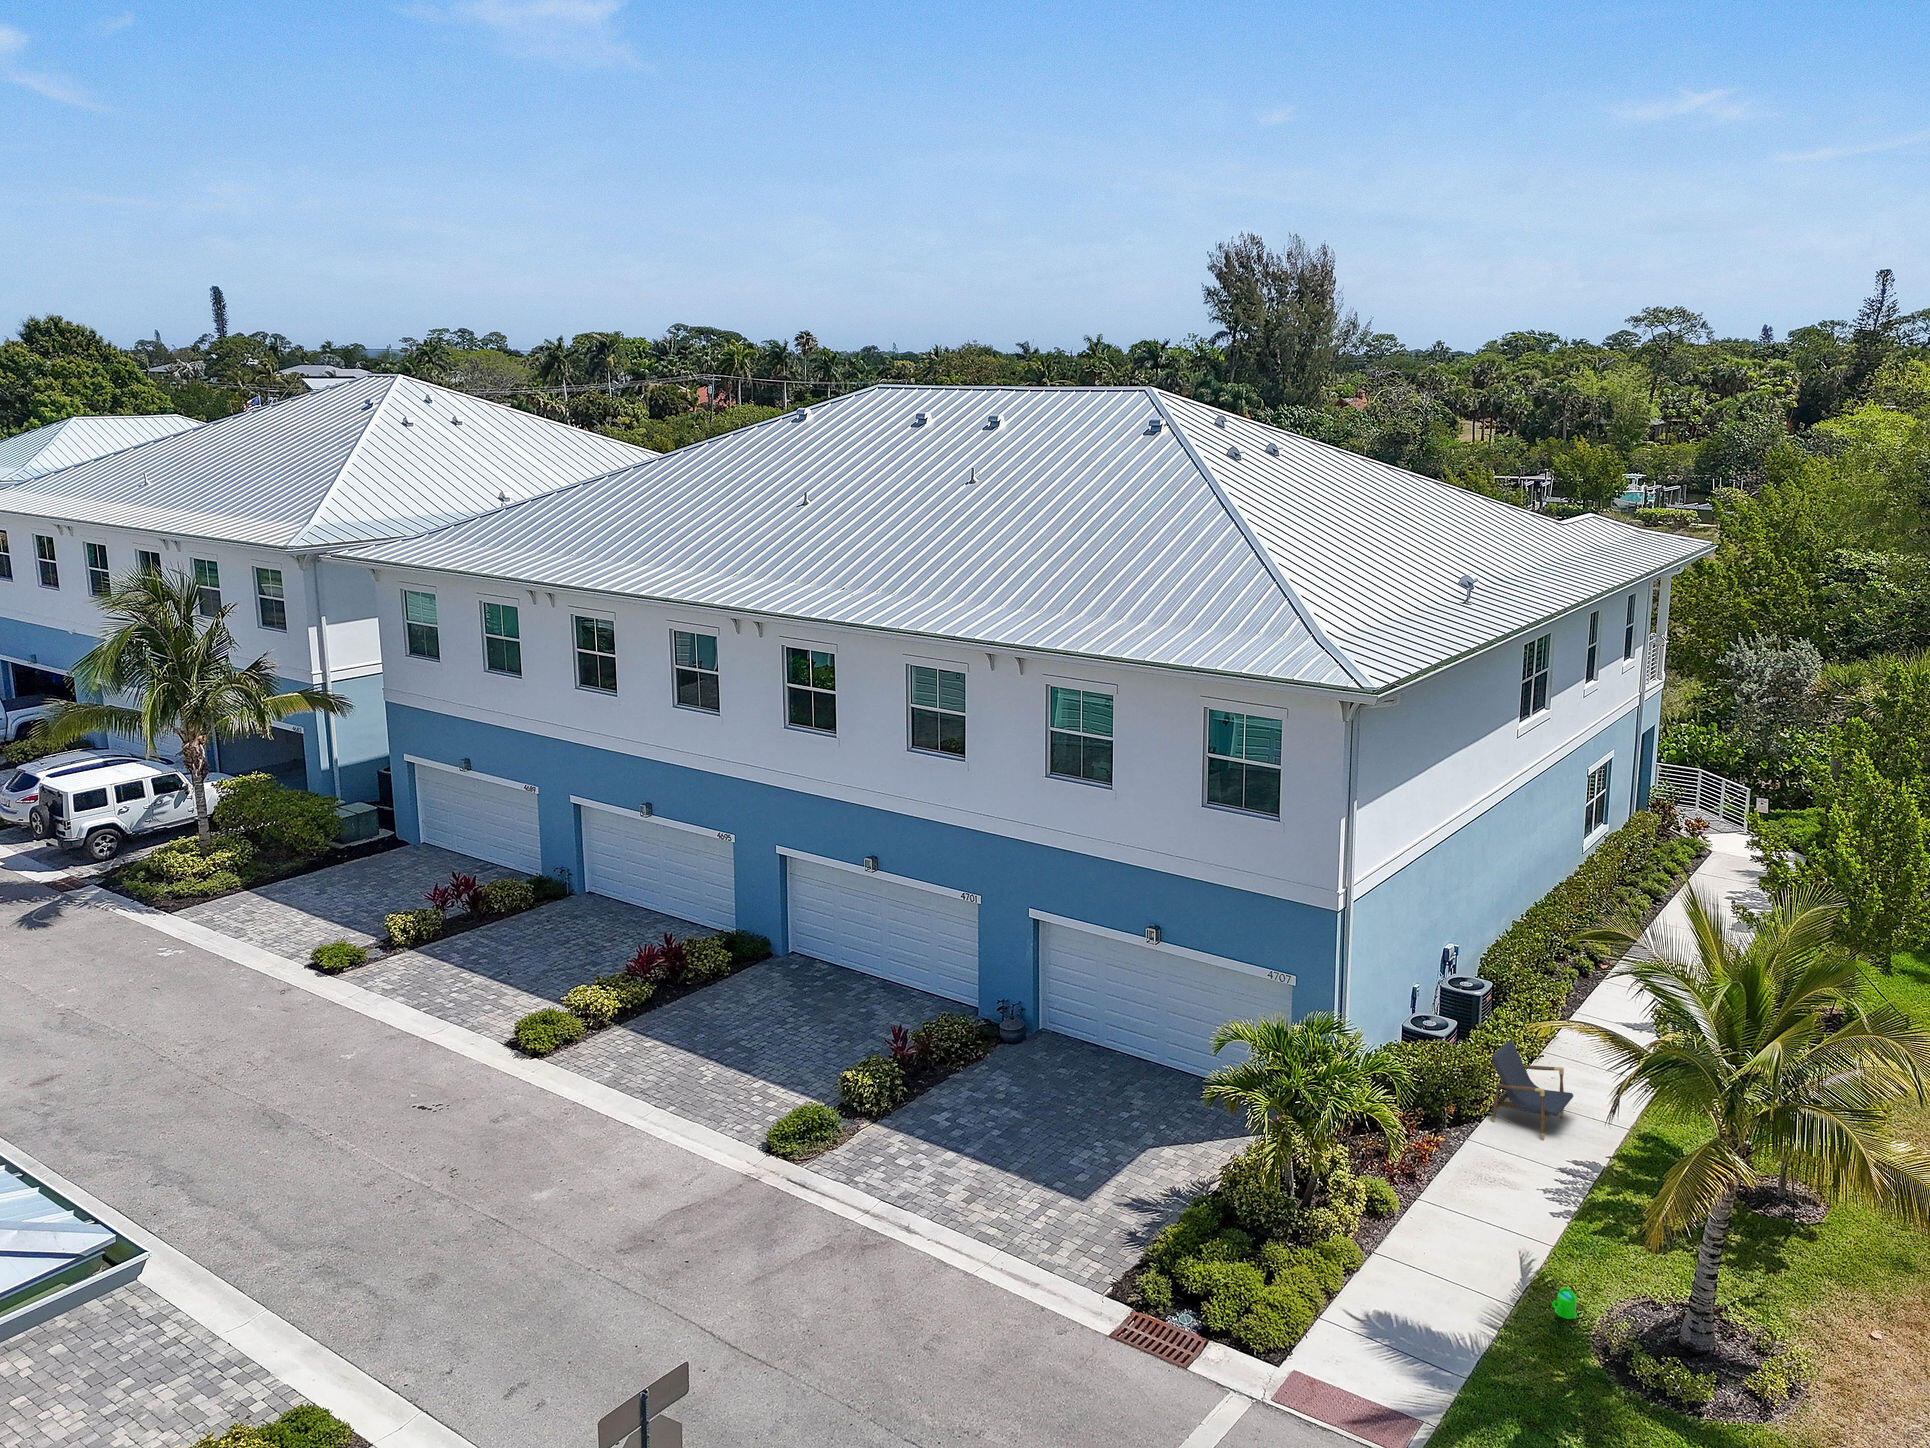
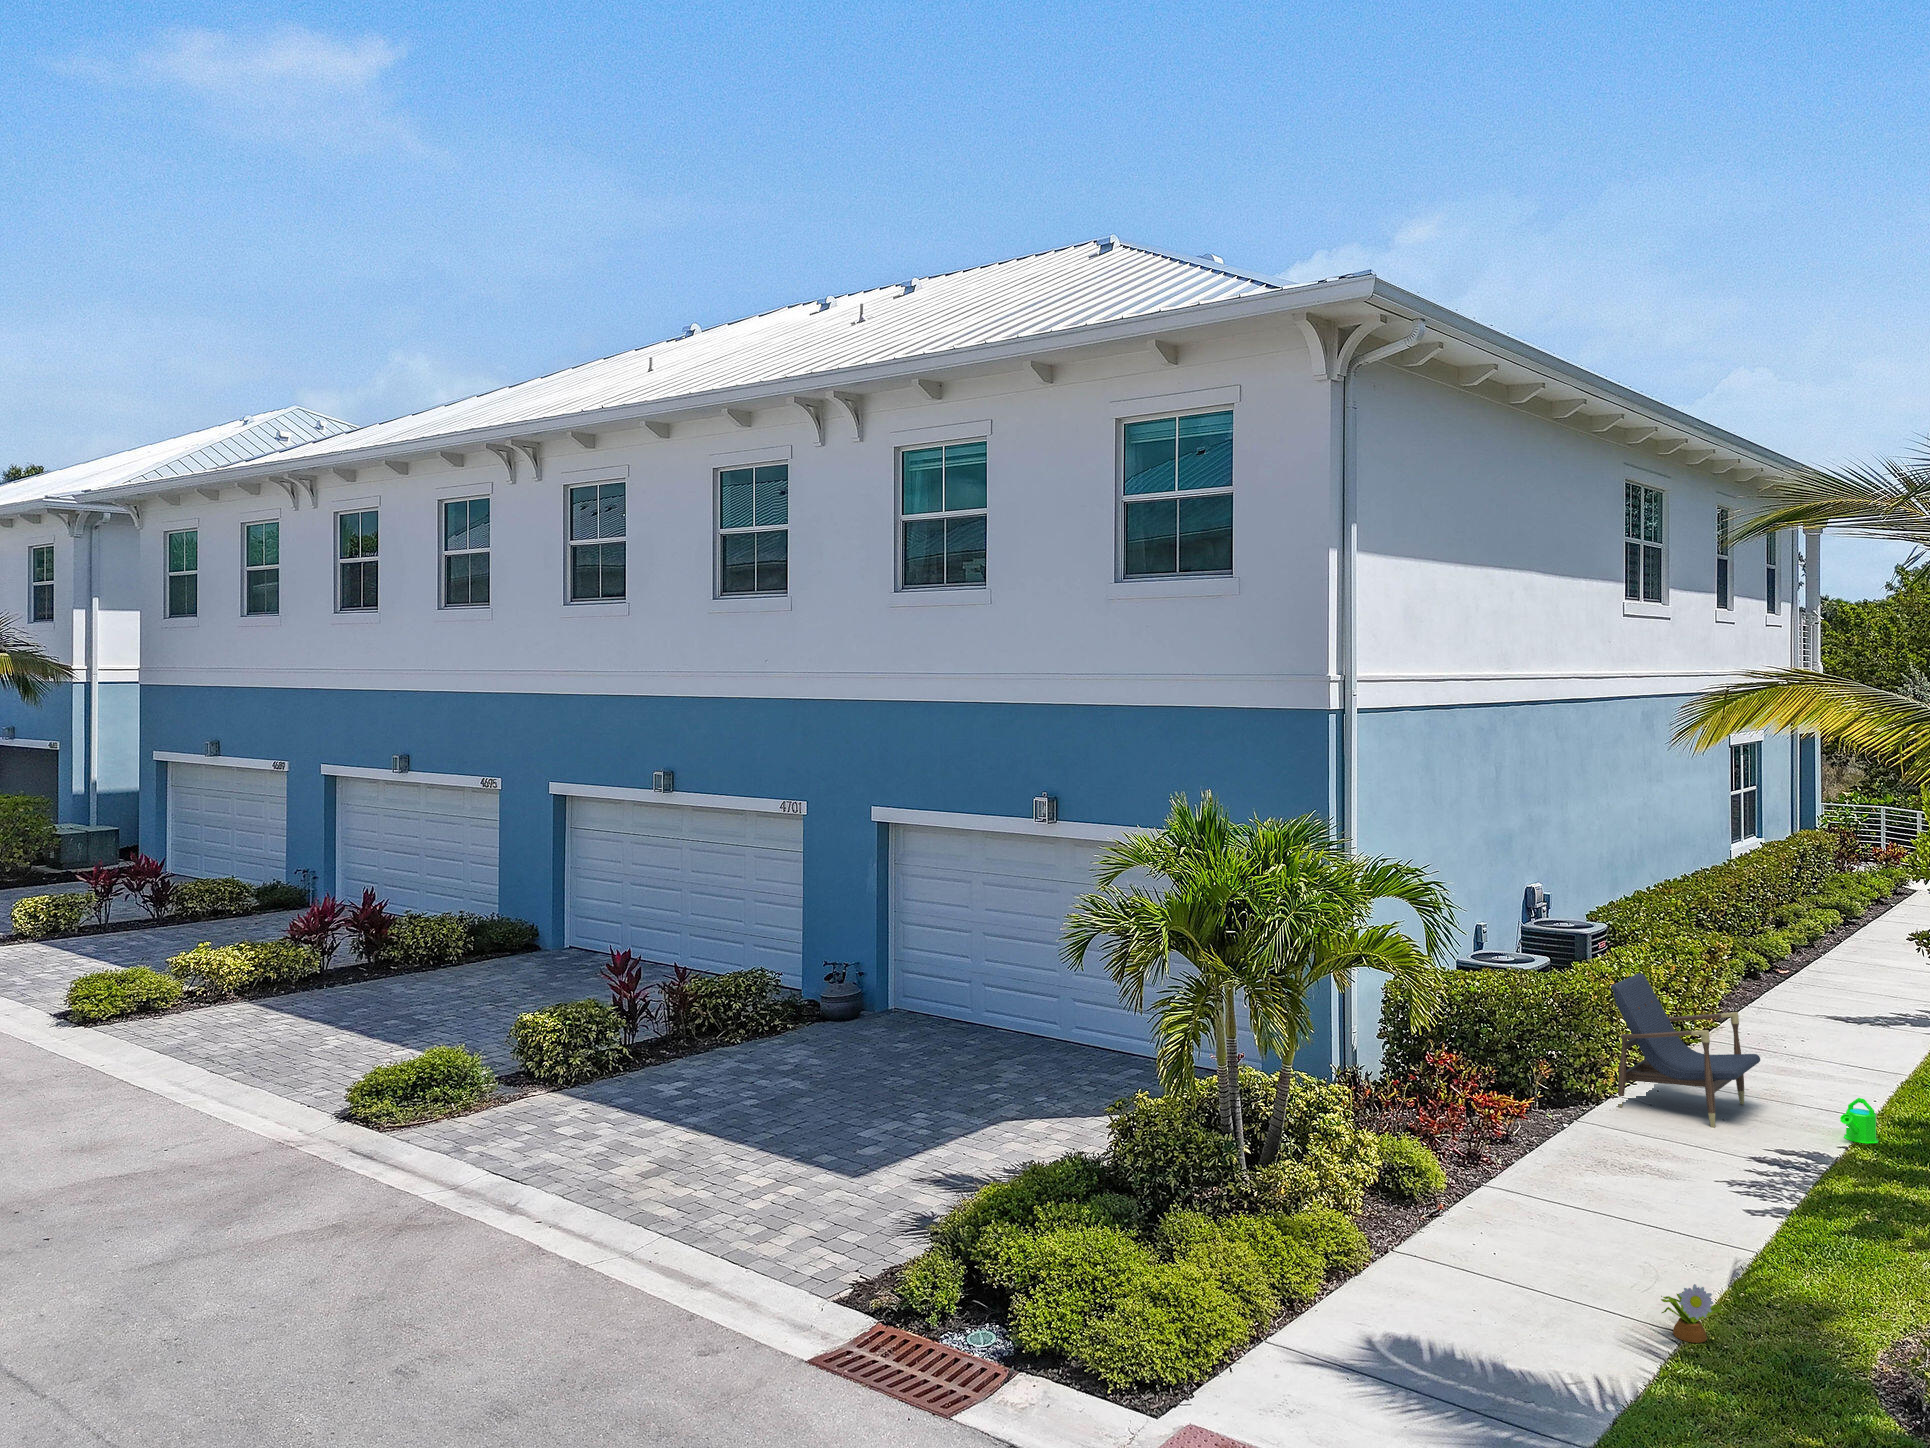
decorative plant: none [1500,1286,1529,1312] -> present [1661,1284,1724,1343]
watering can: present [1552,1287,1578,1319] -> present [1840,1098,1879,1144]

